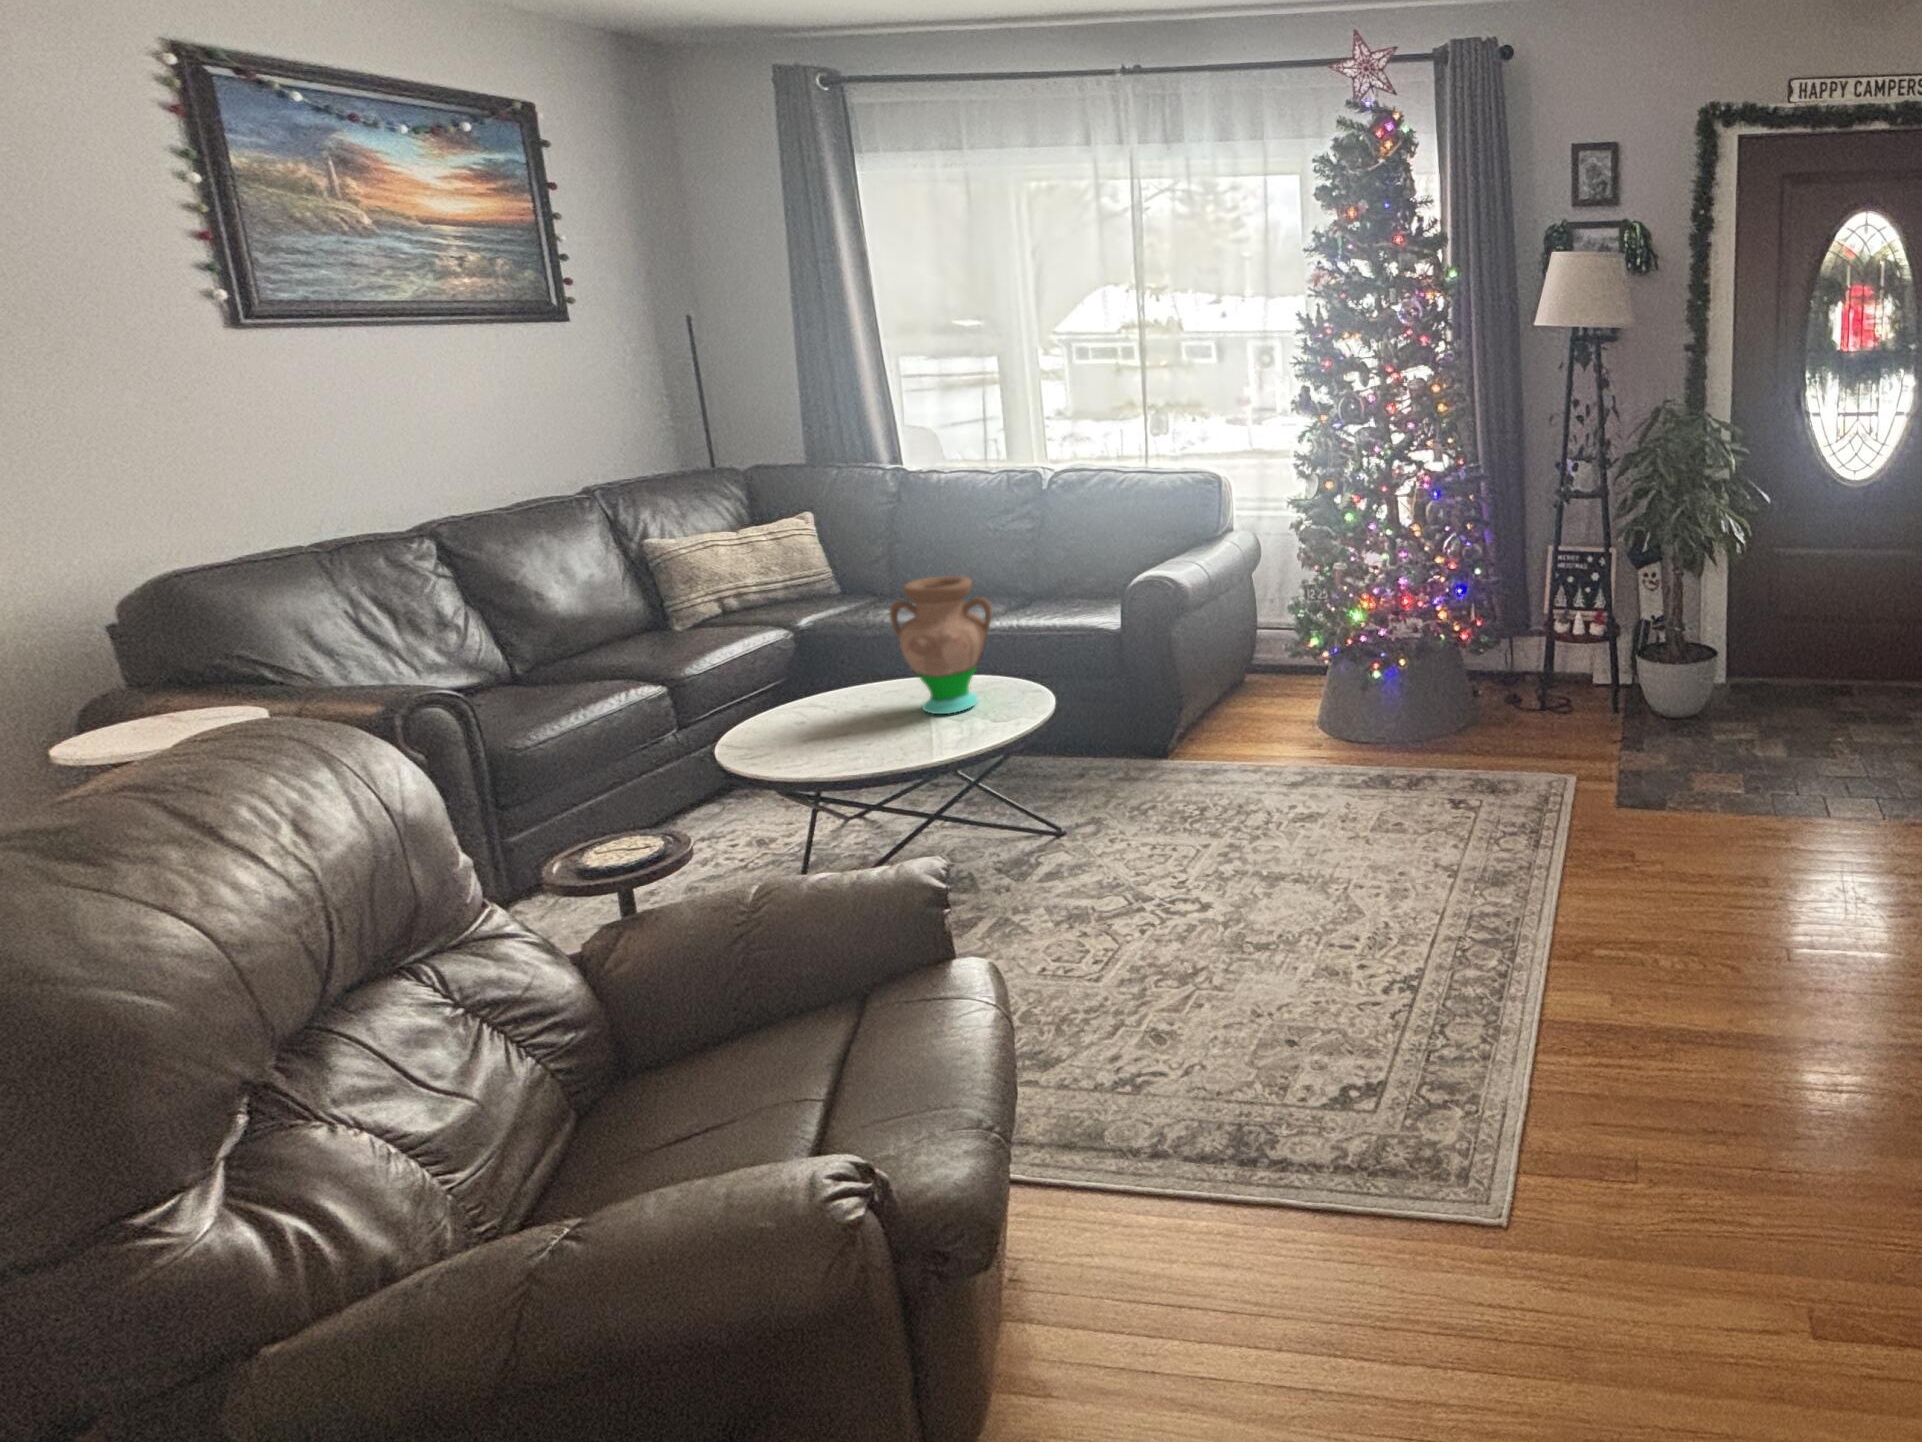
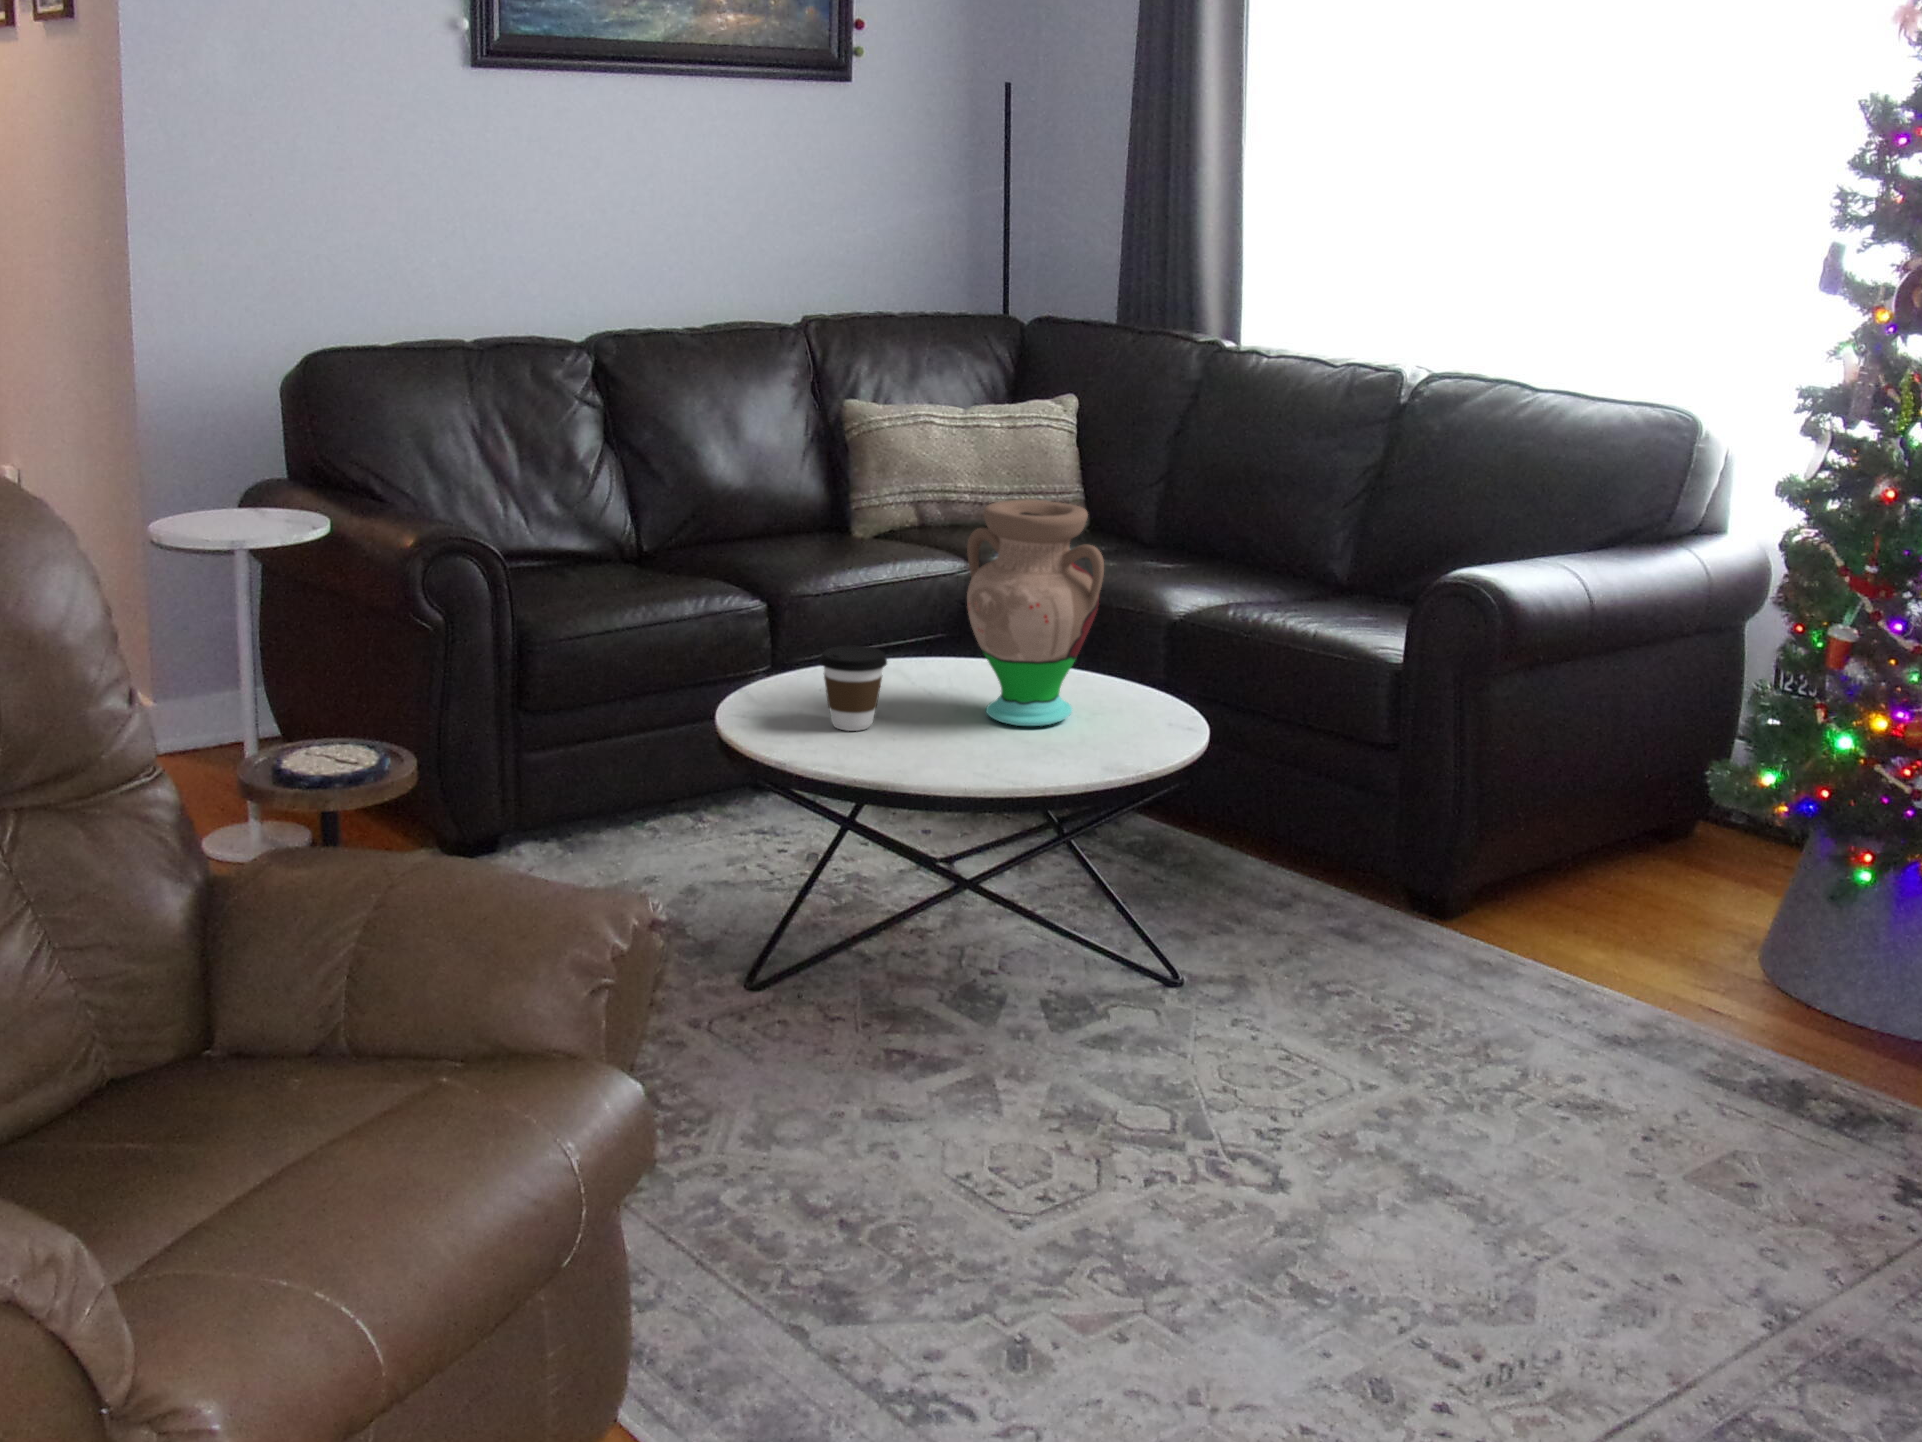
coffee cup: none [817,689,866,745] -> present [819,646,887,731]

